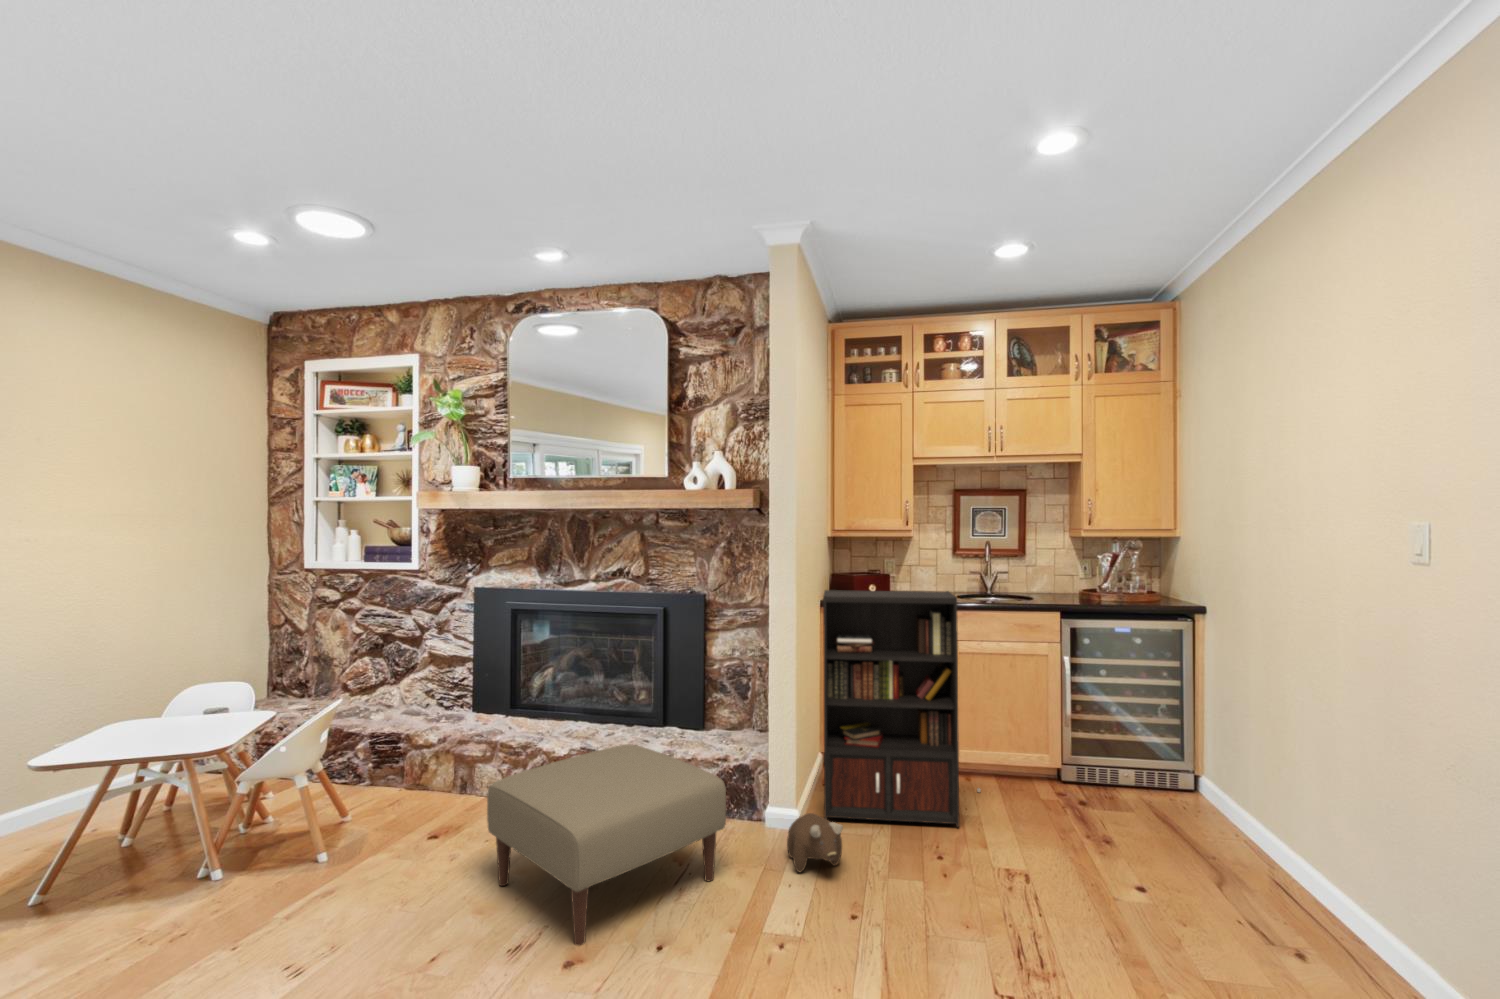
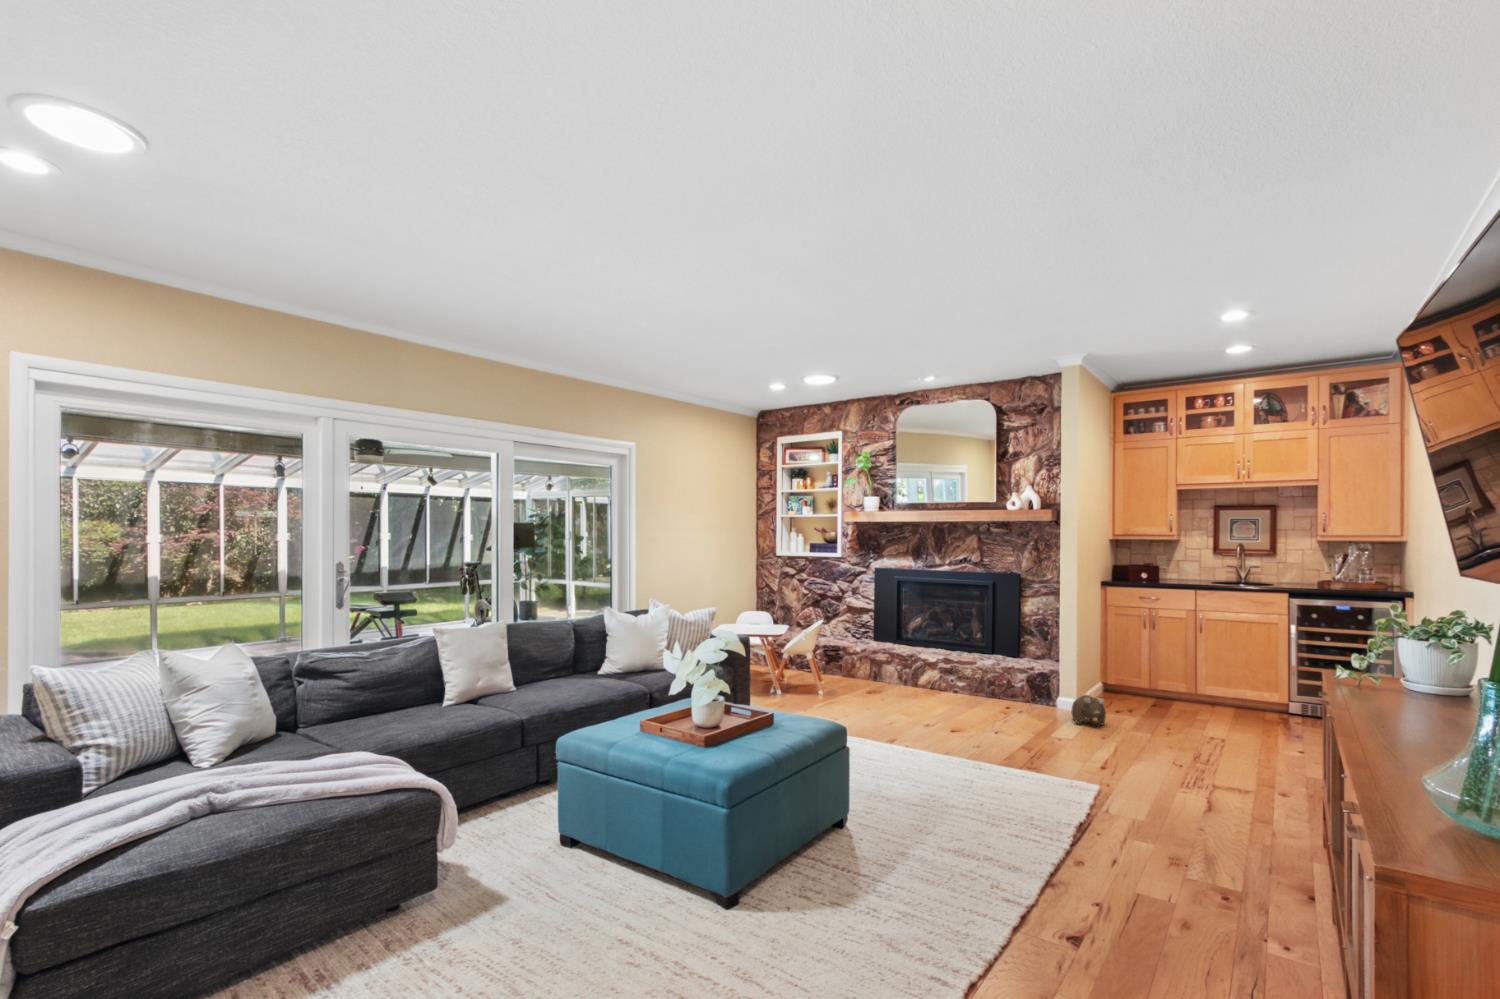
bookcase: present [823,590,981,827] -> none [1097,572,1223,723]
ottoman: present [487,745,726,946] -> none [904,652,1033,728]

